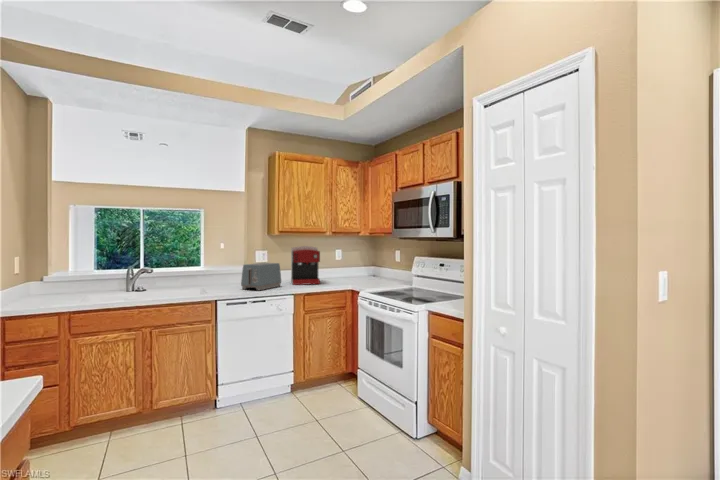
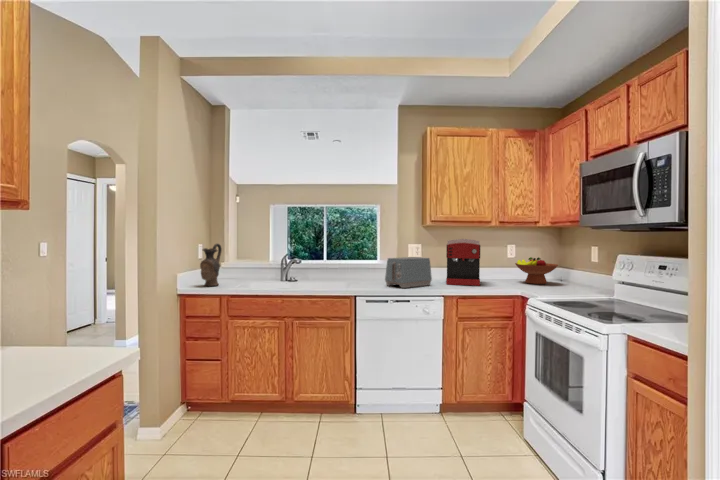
ceramic pitcher: none [30,256,57,304] -> present [200,244,222,286]
fruit bowl: none [343,260,374,280] -> present [515,257,558,284]

